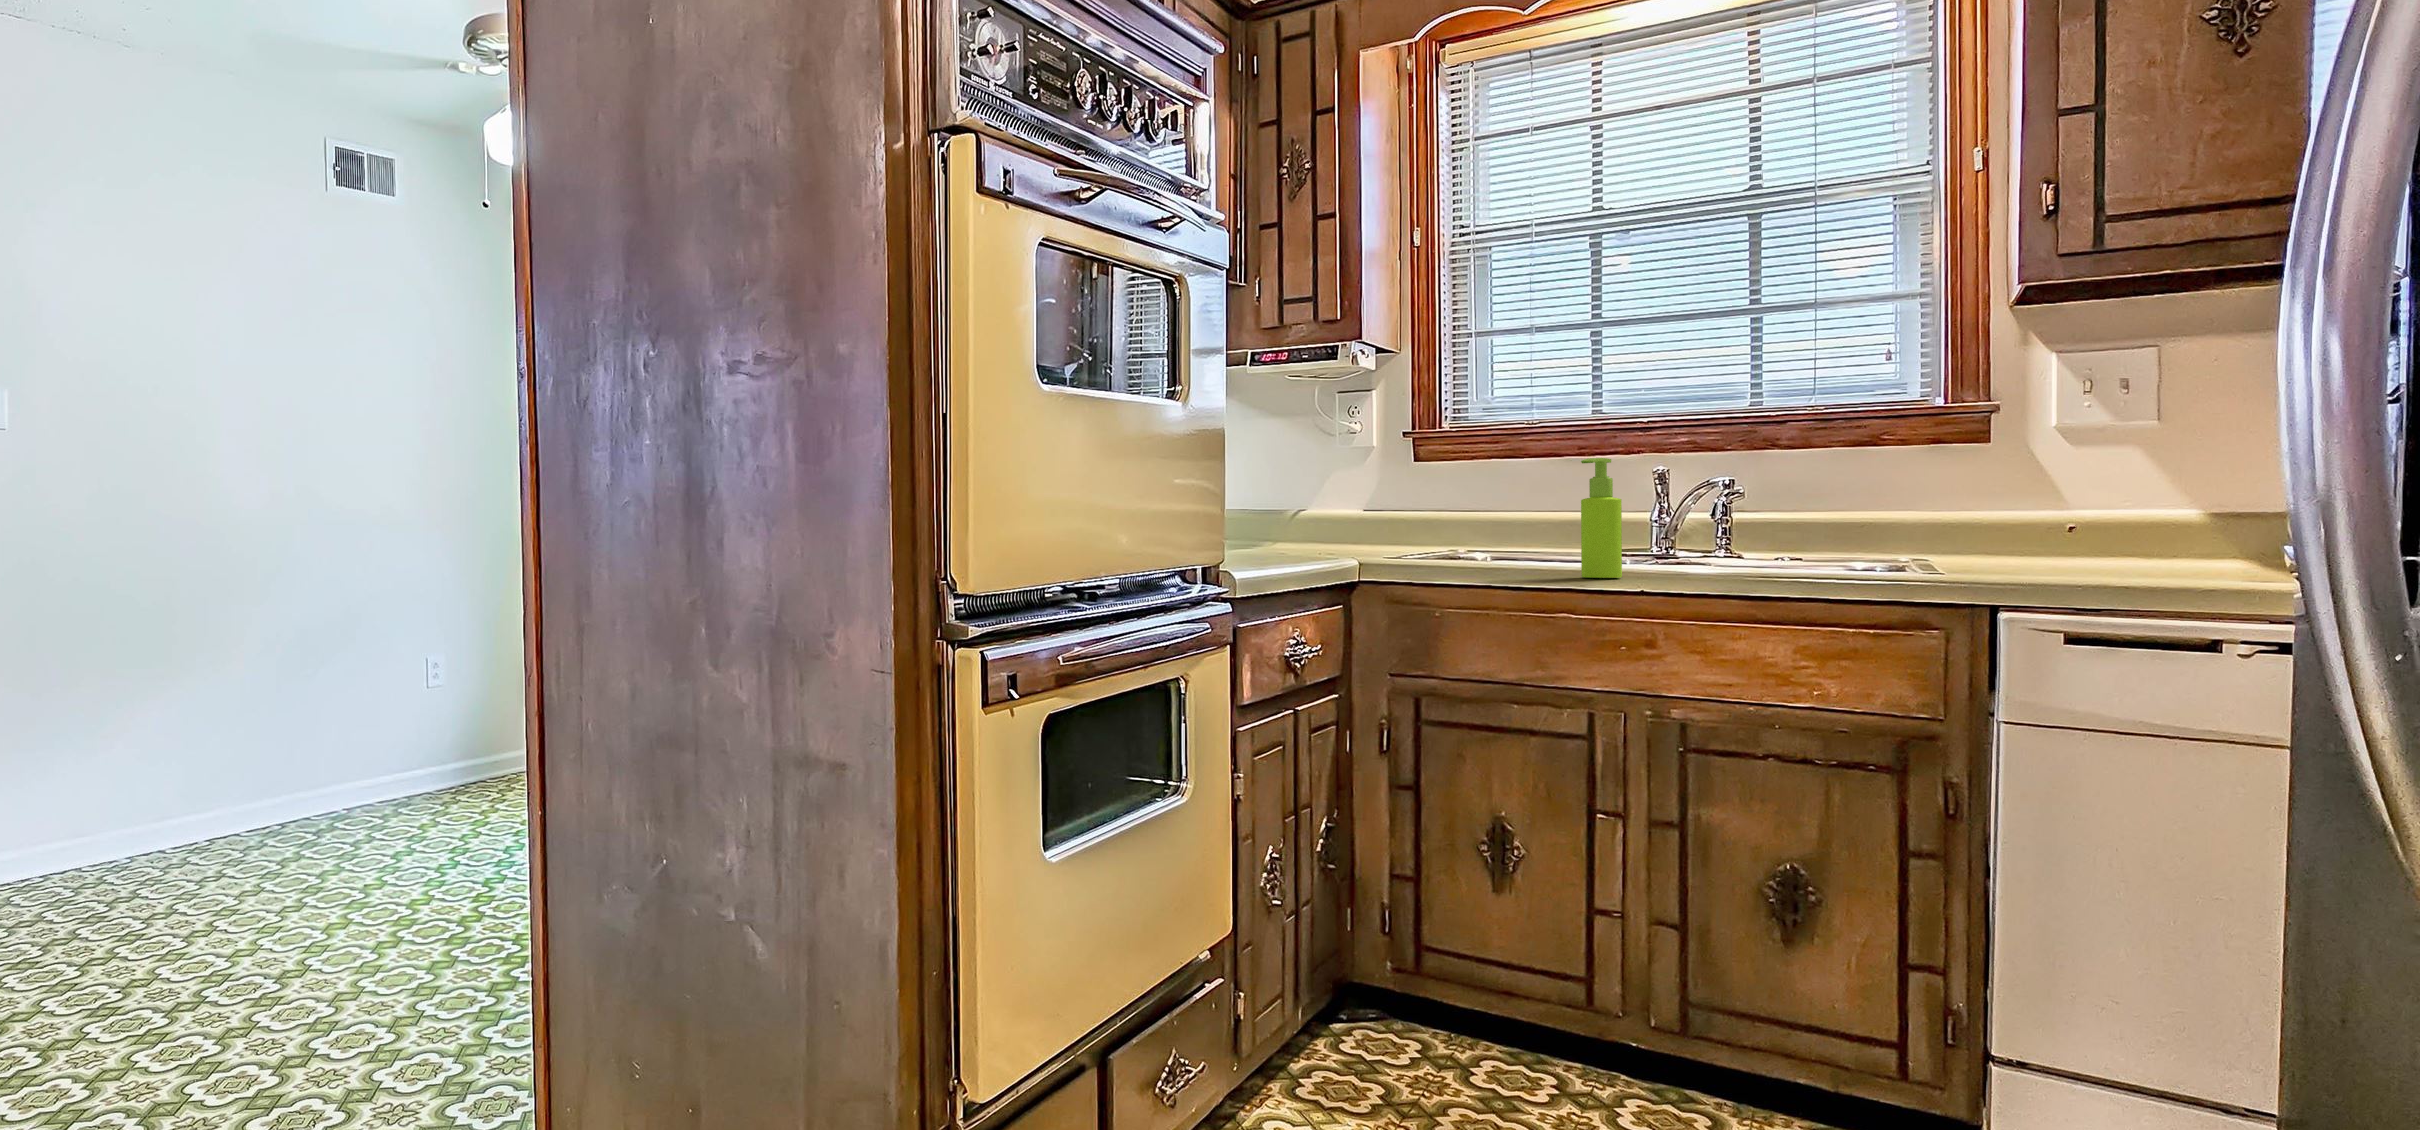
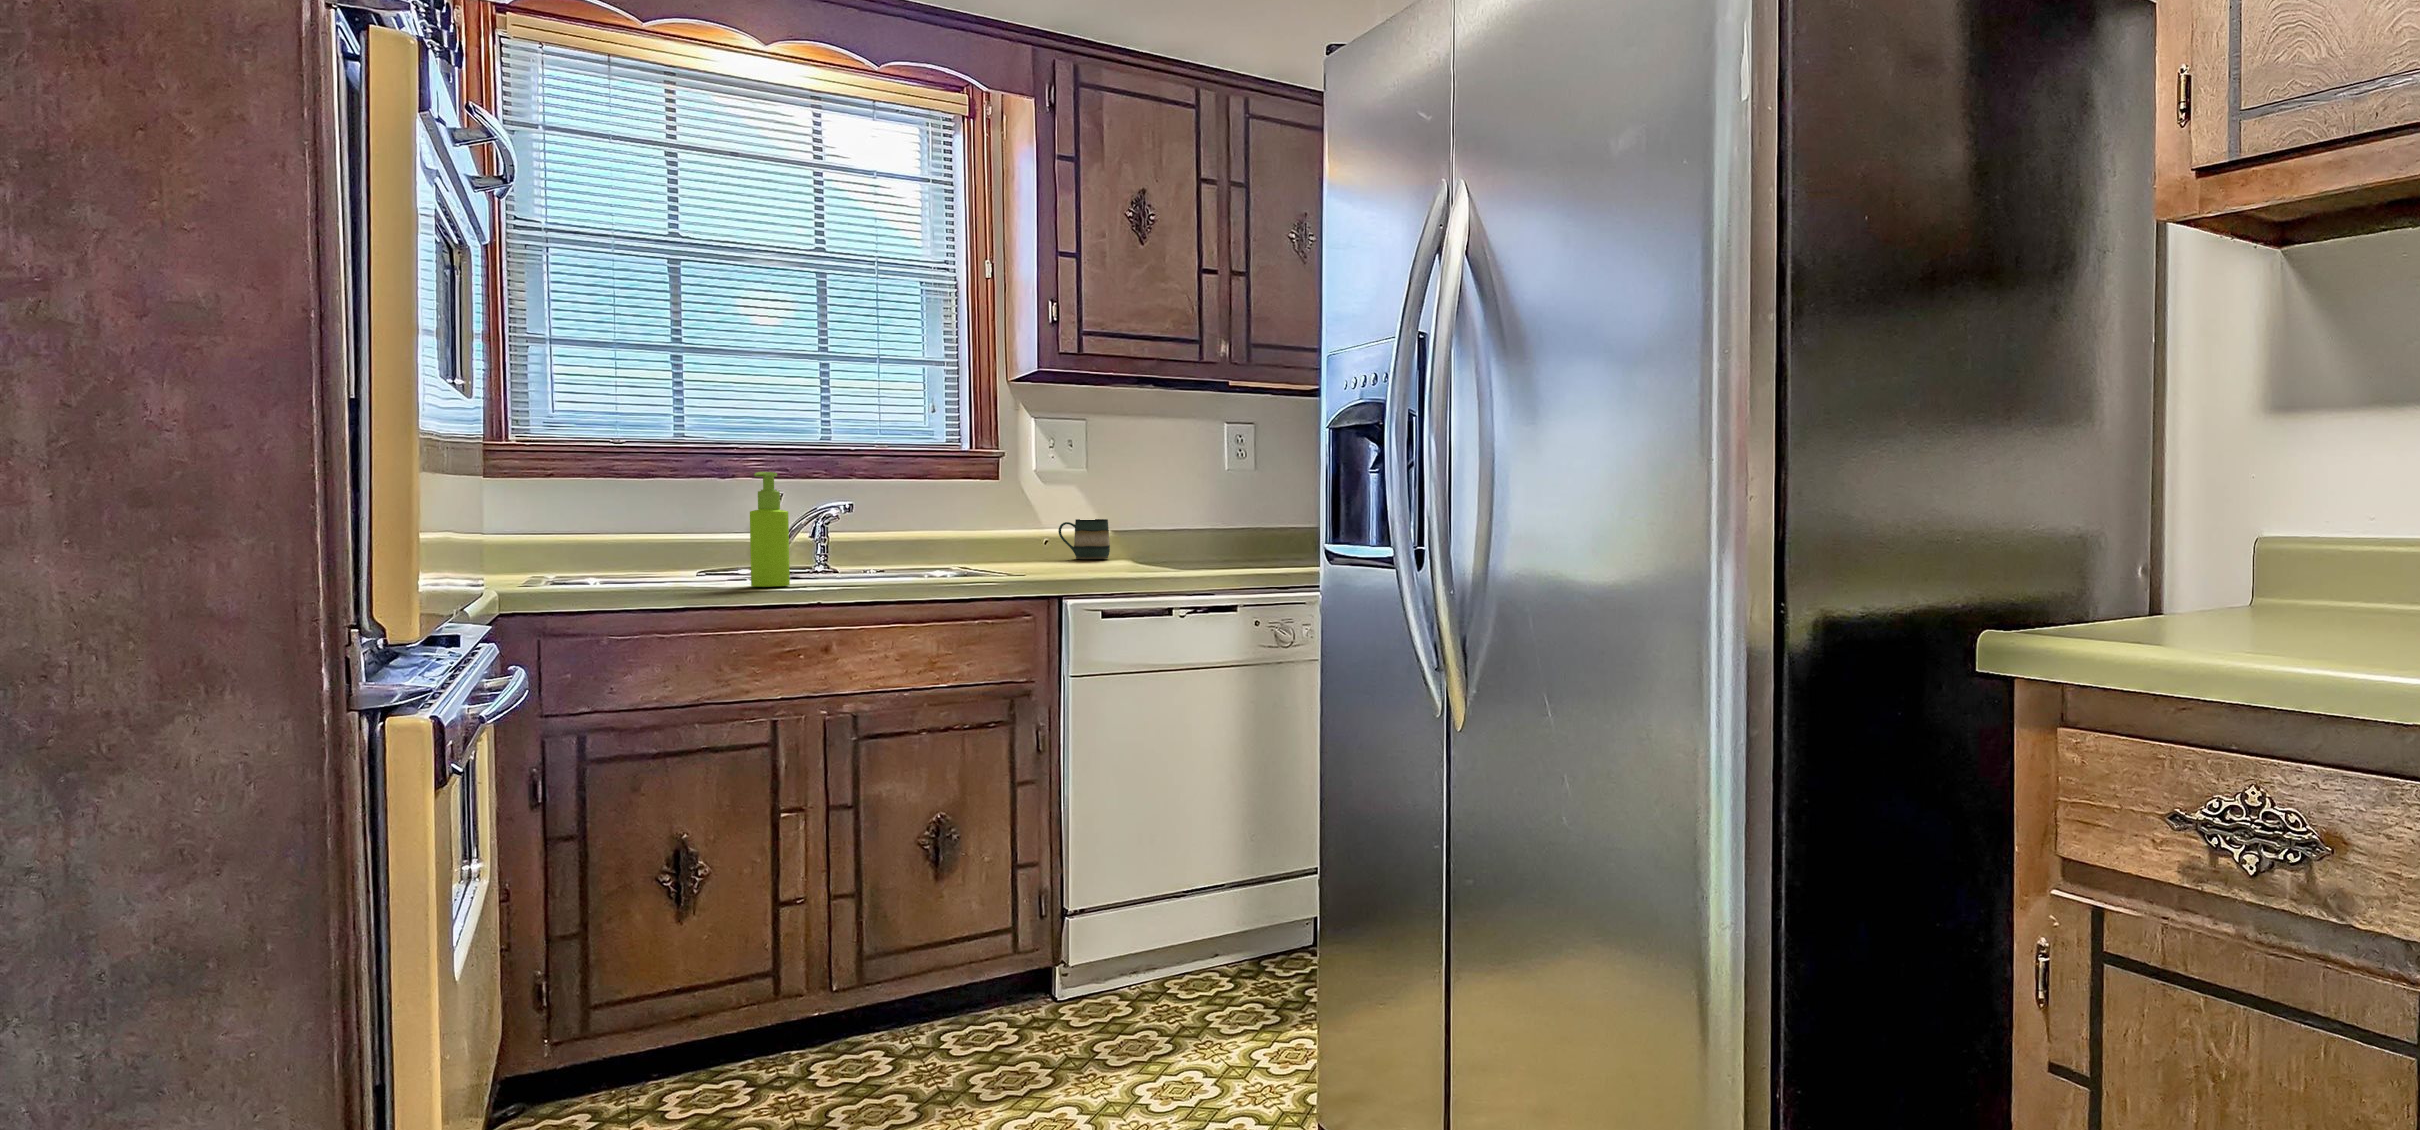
mug: none [2089,508,2192,566] -> present [1058,519,1110,559]

